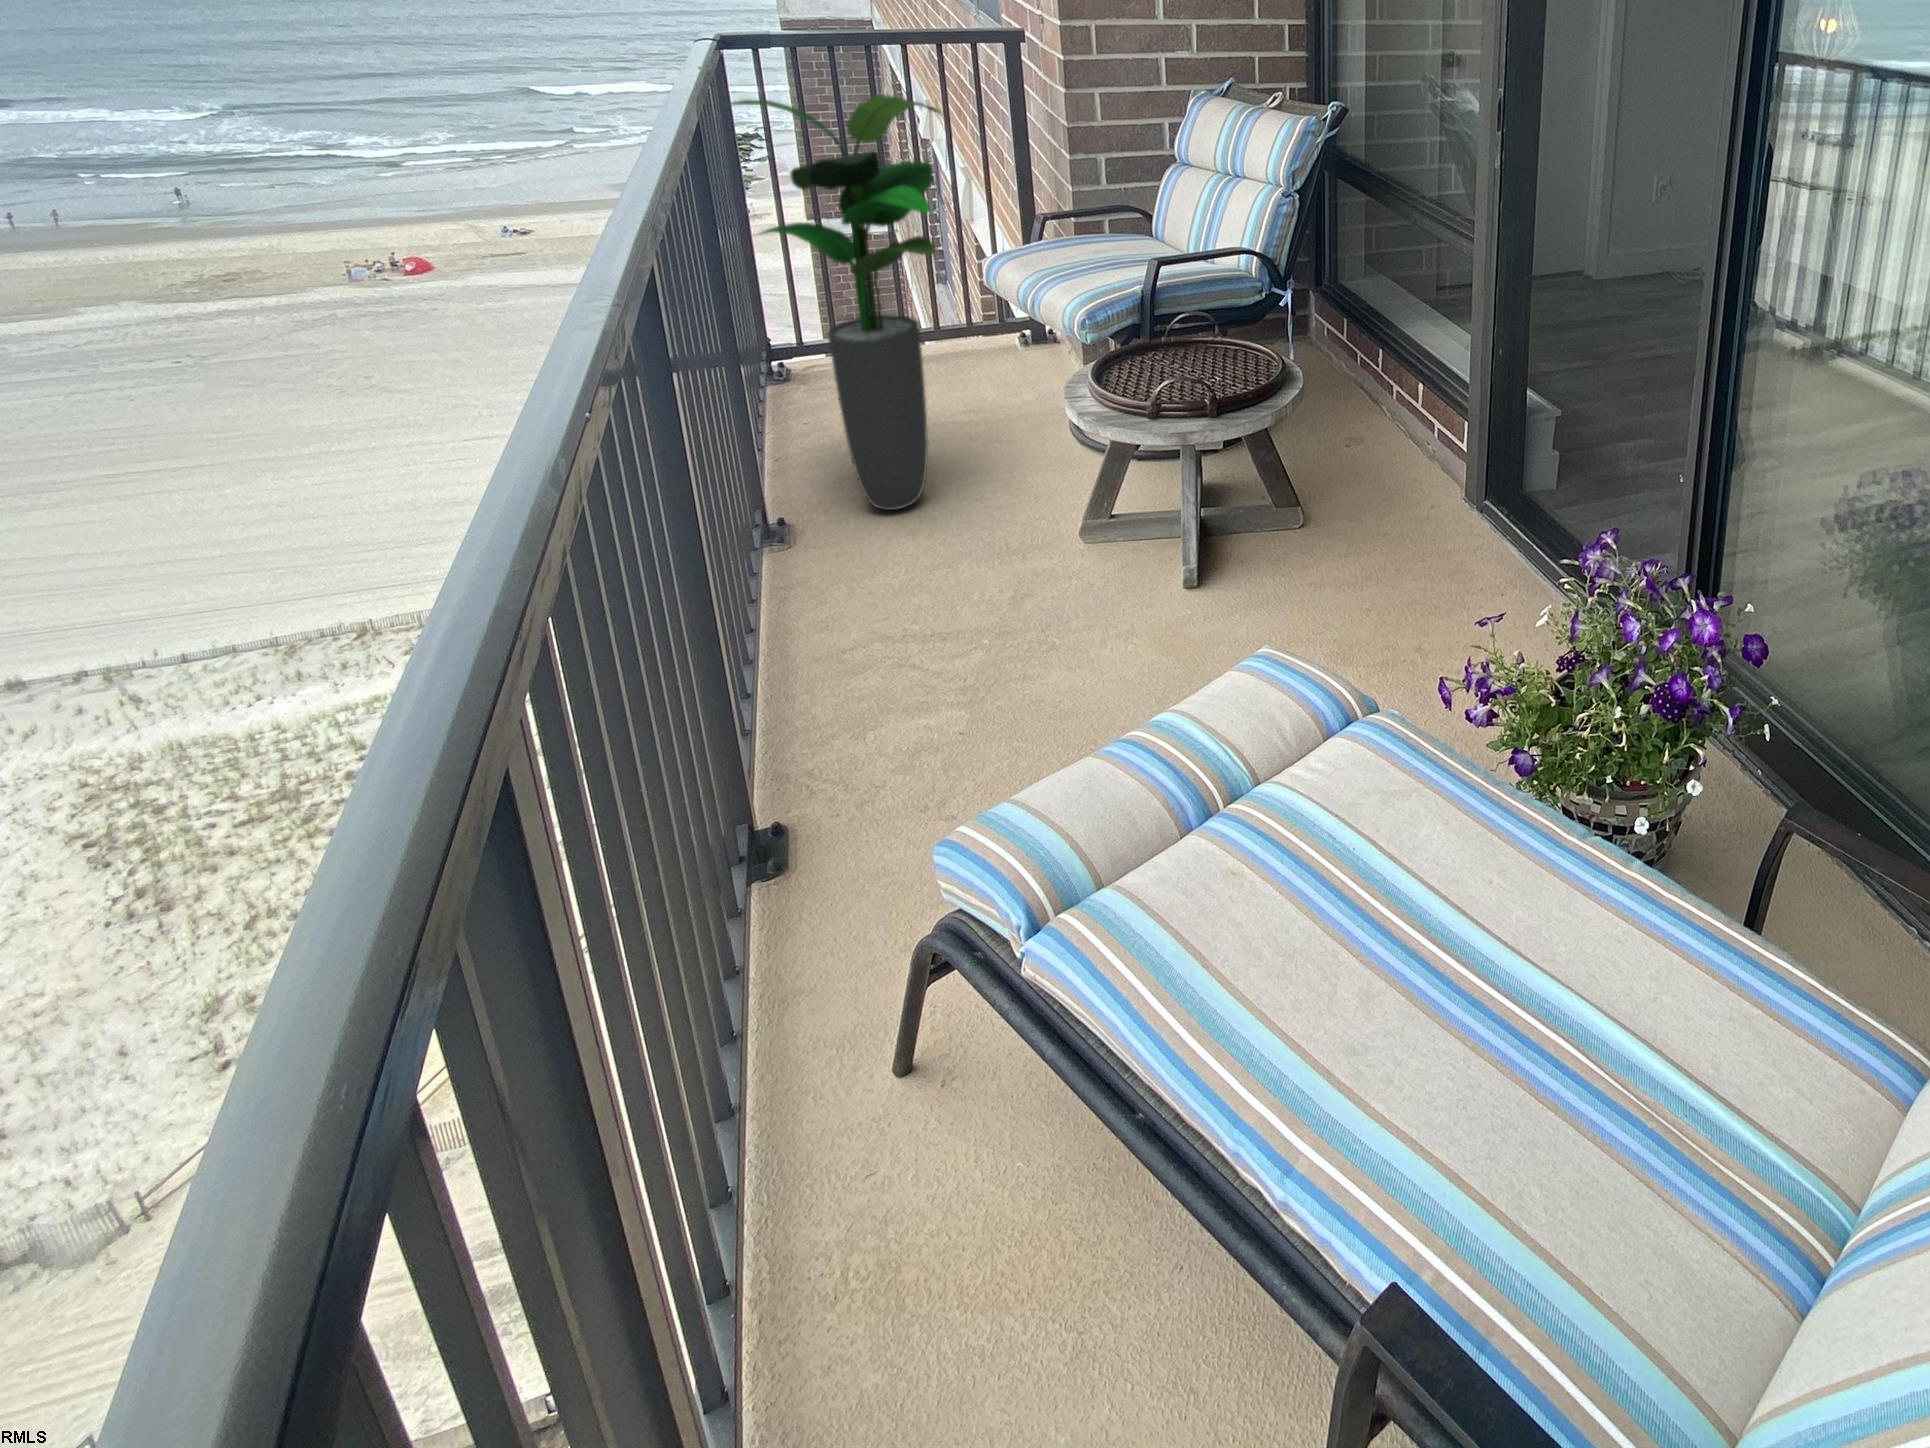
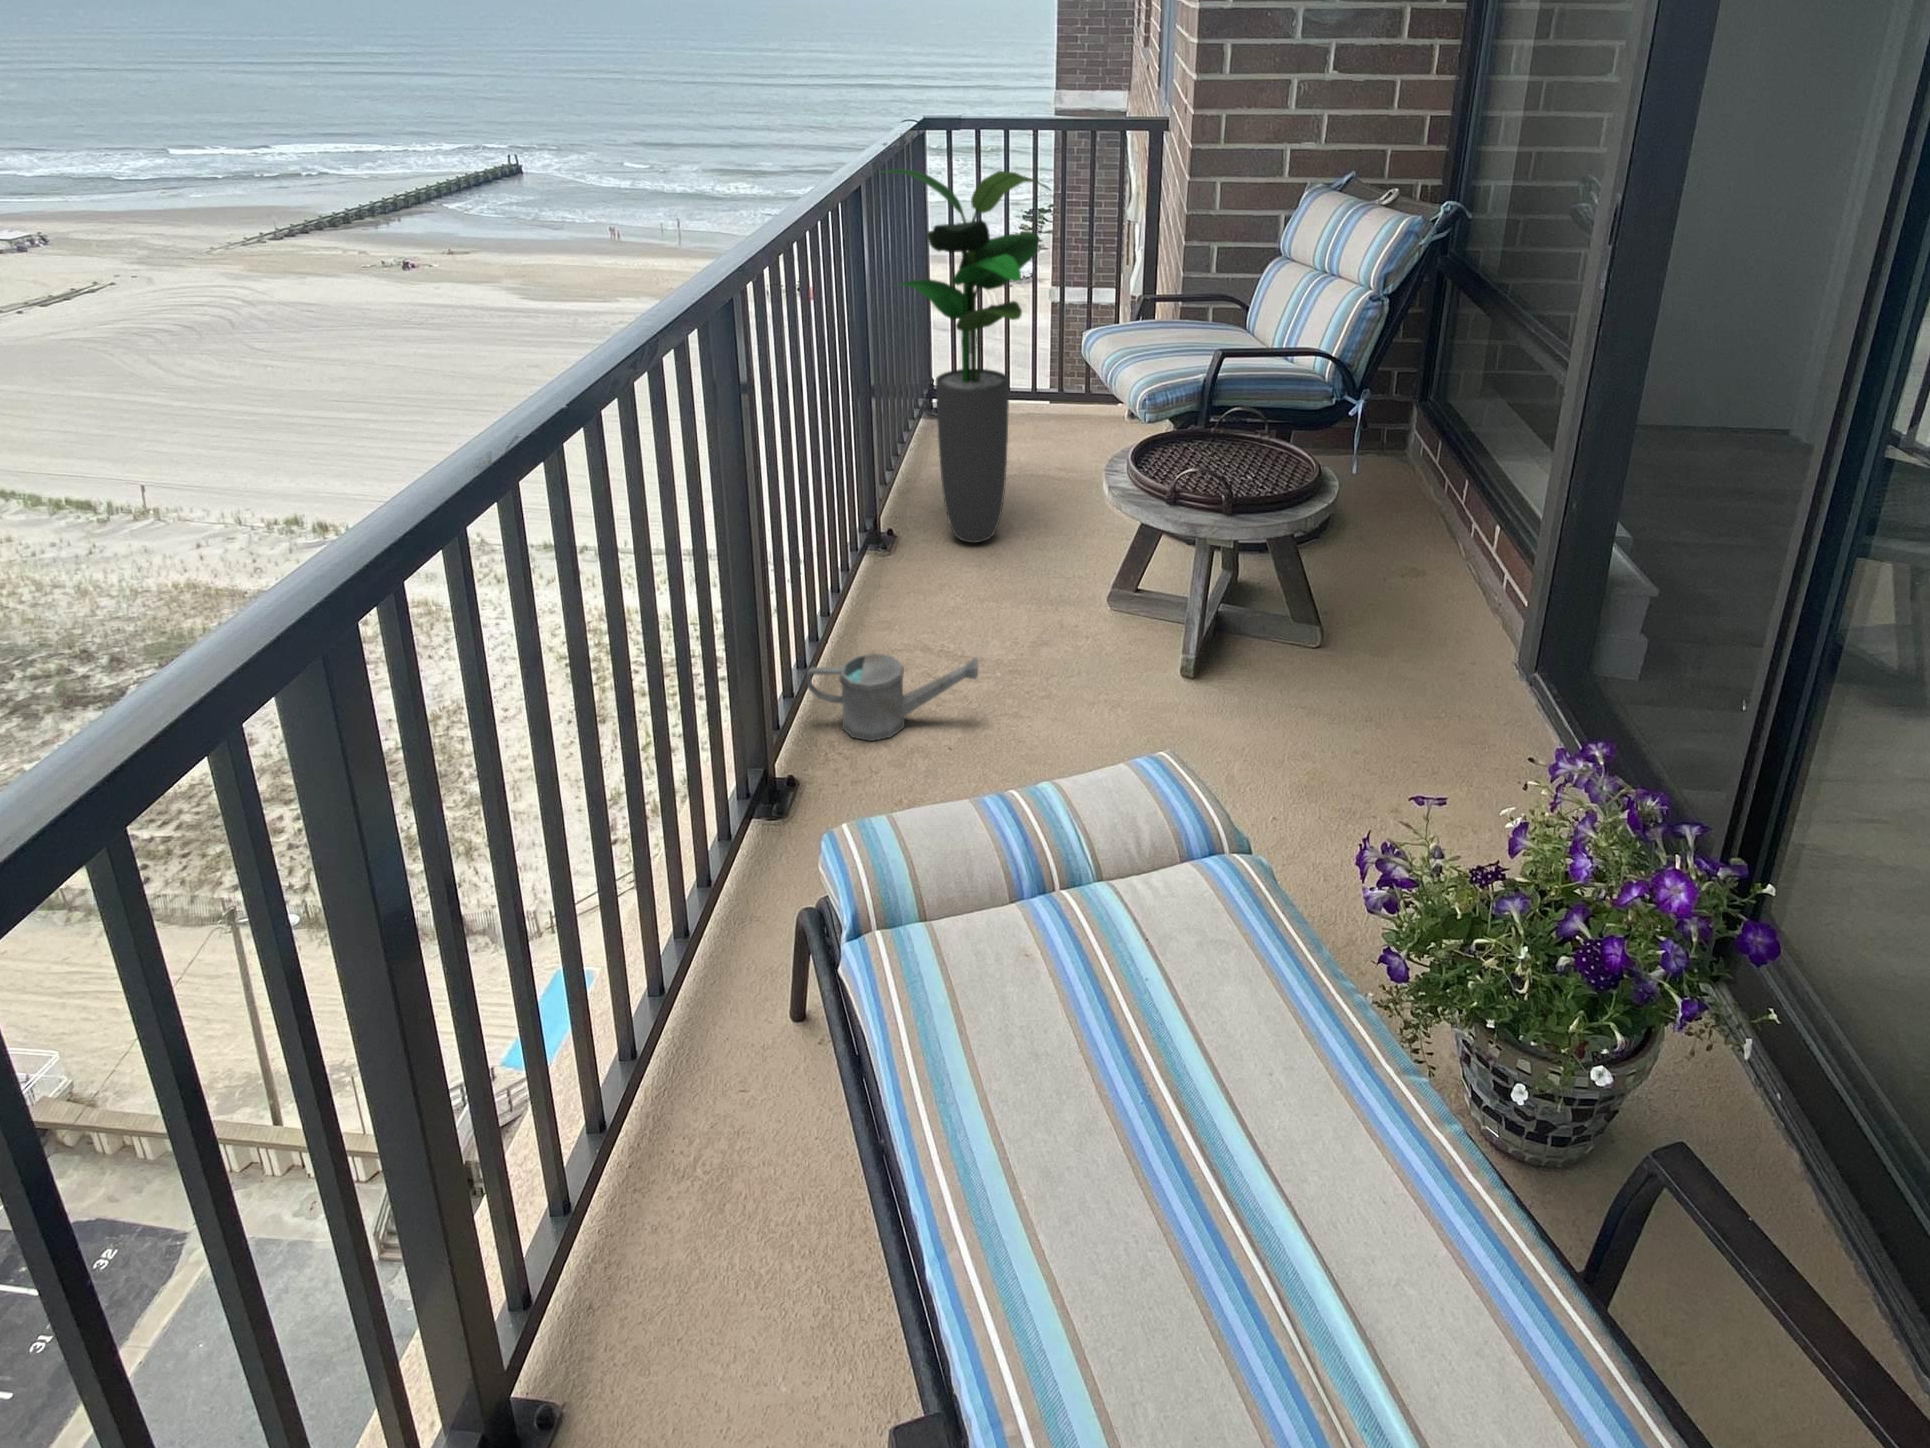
watering can: none [769,623,985,754] -> present [807,653,978,741]

